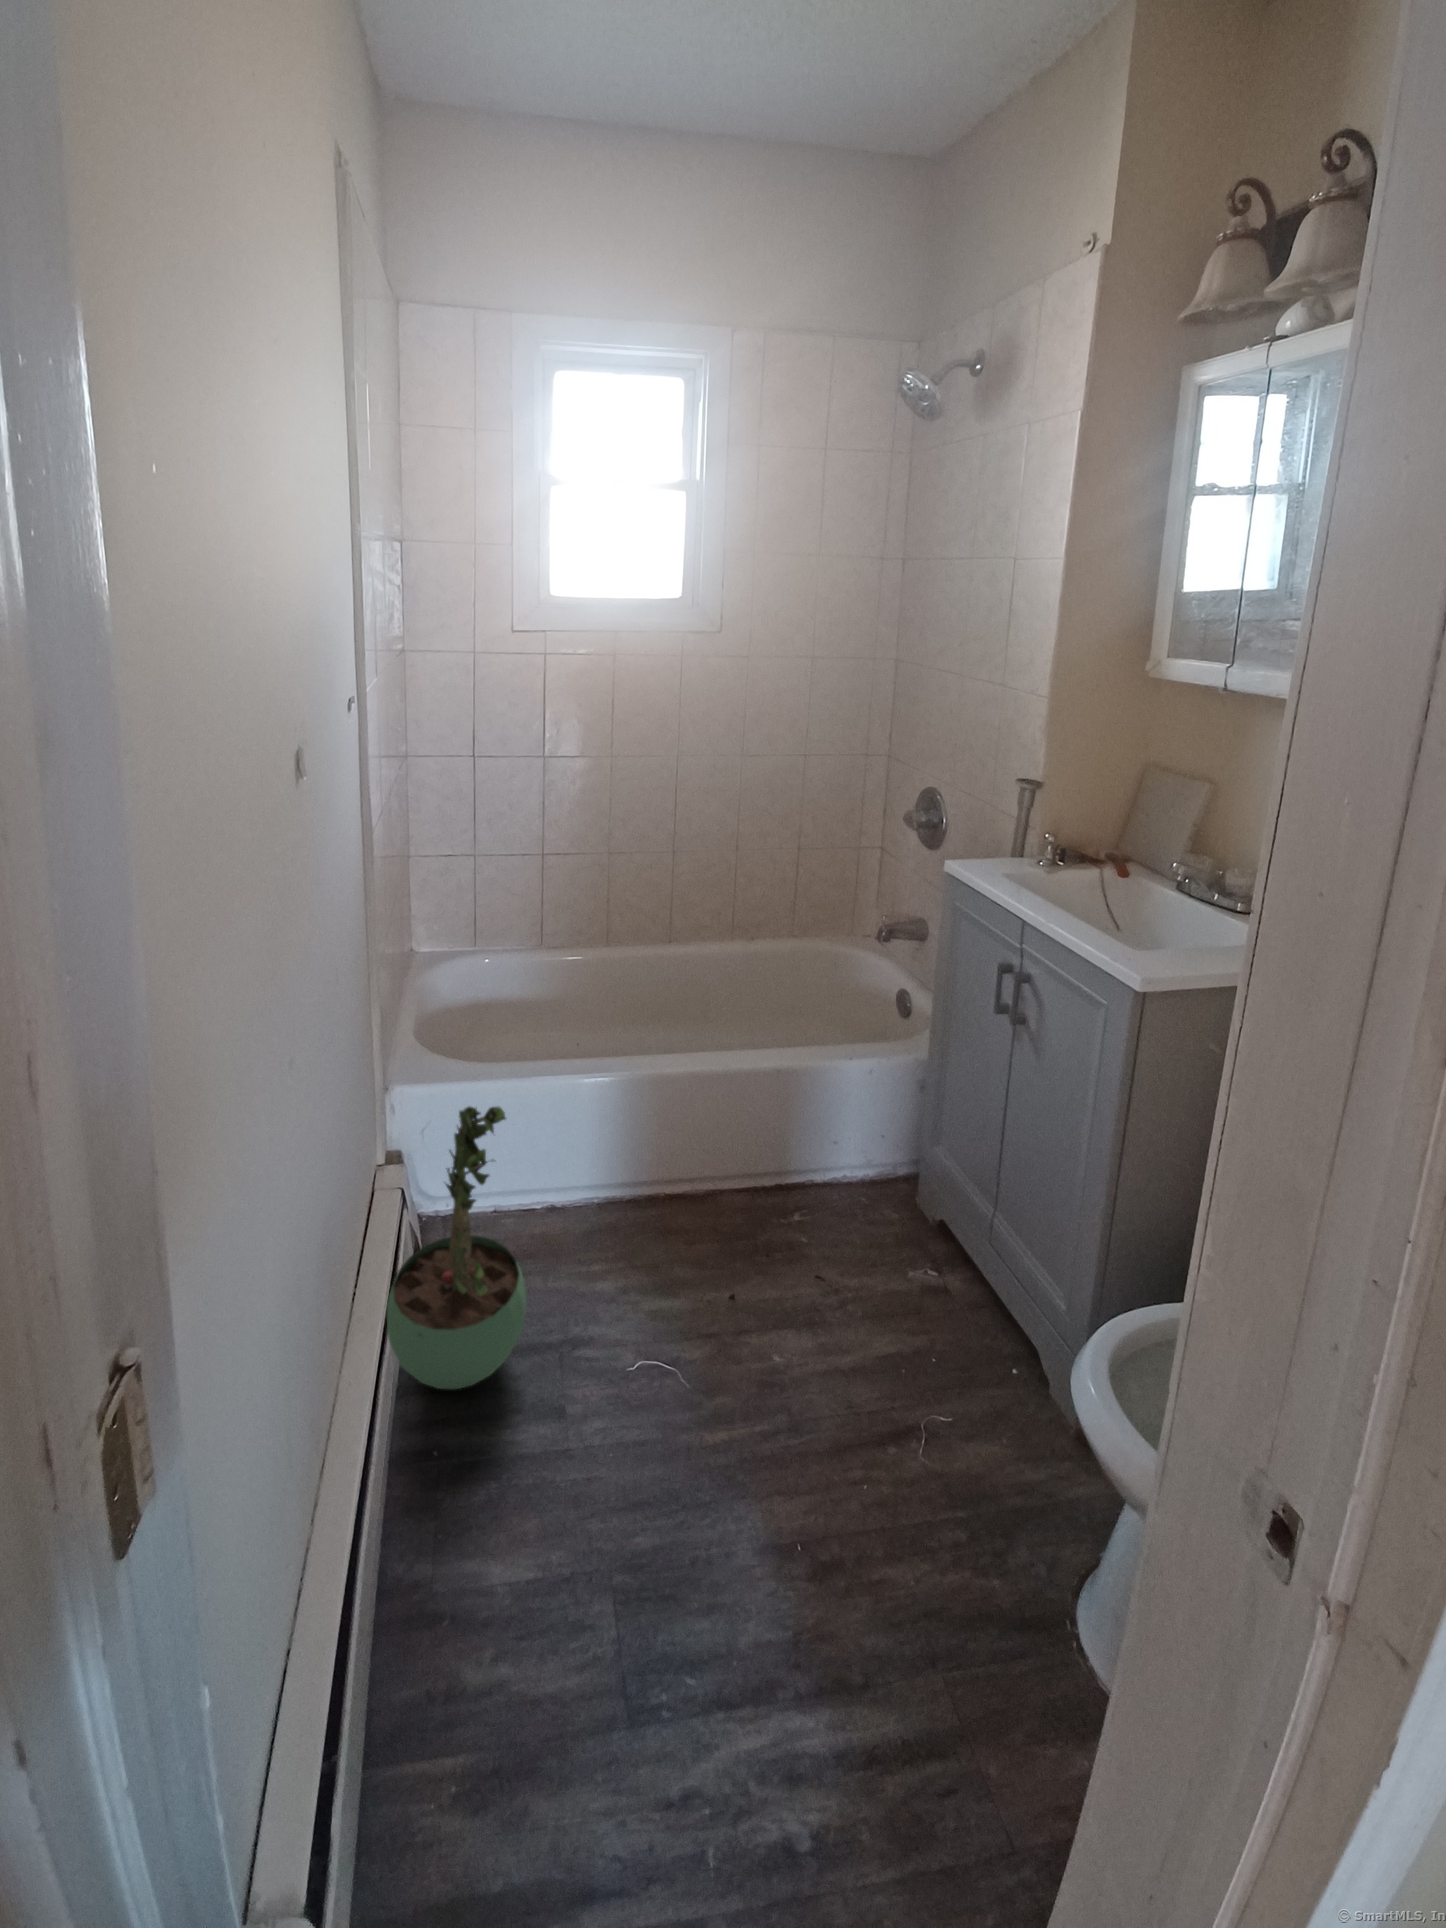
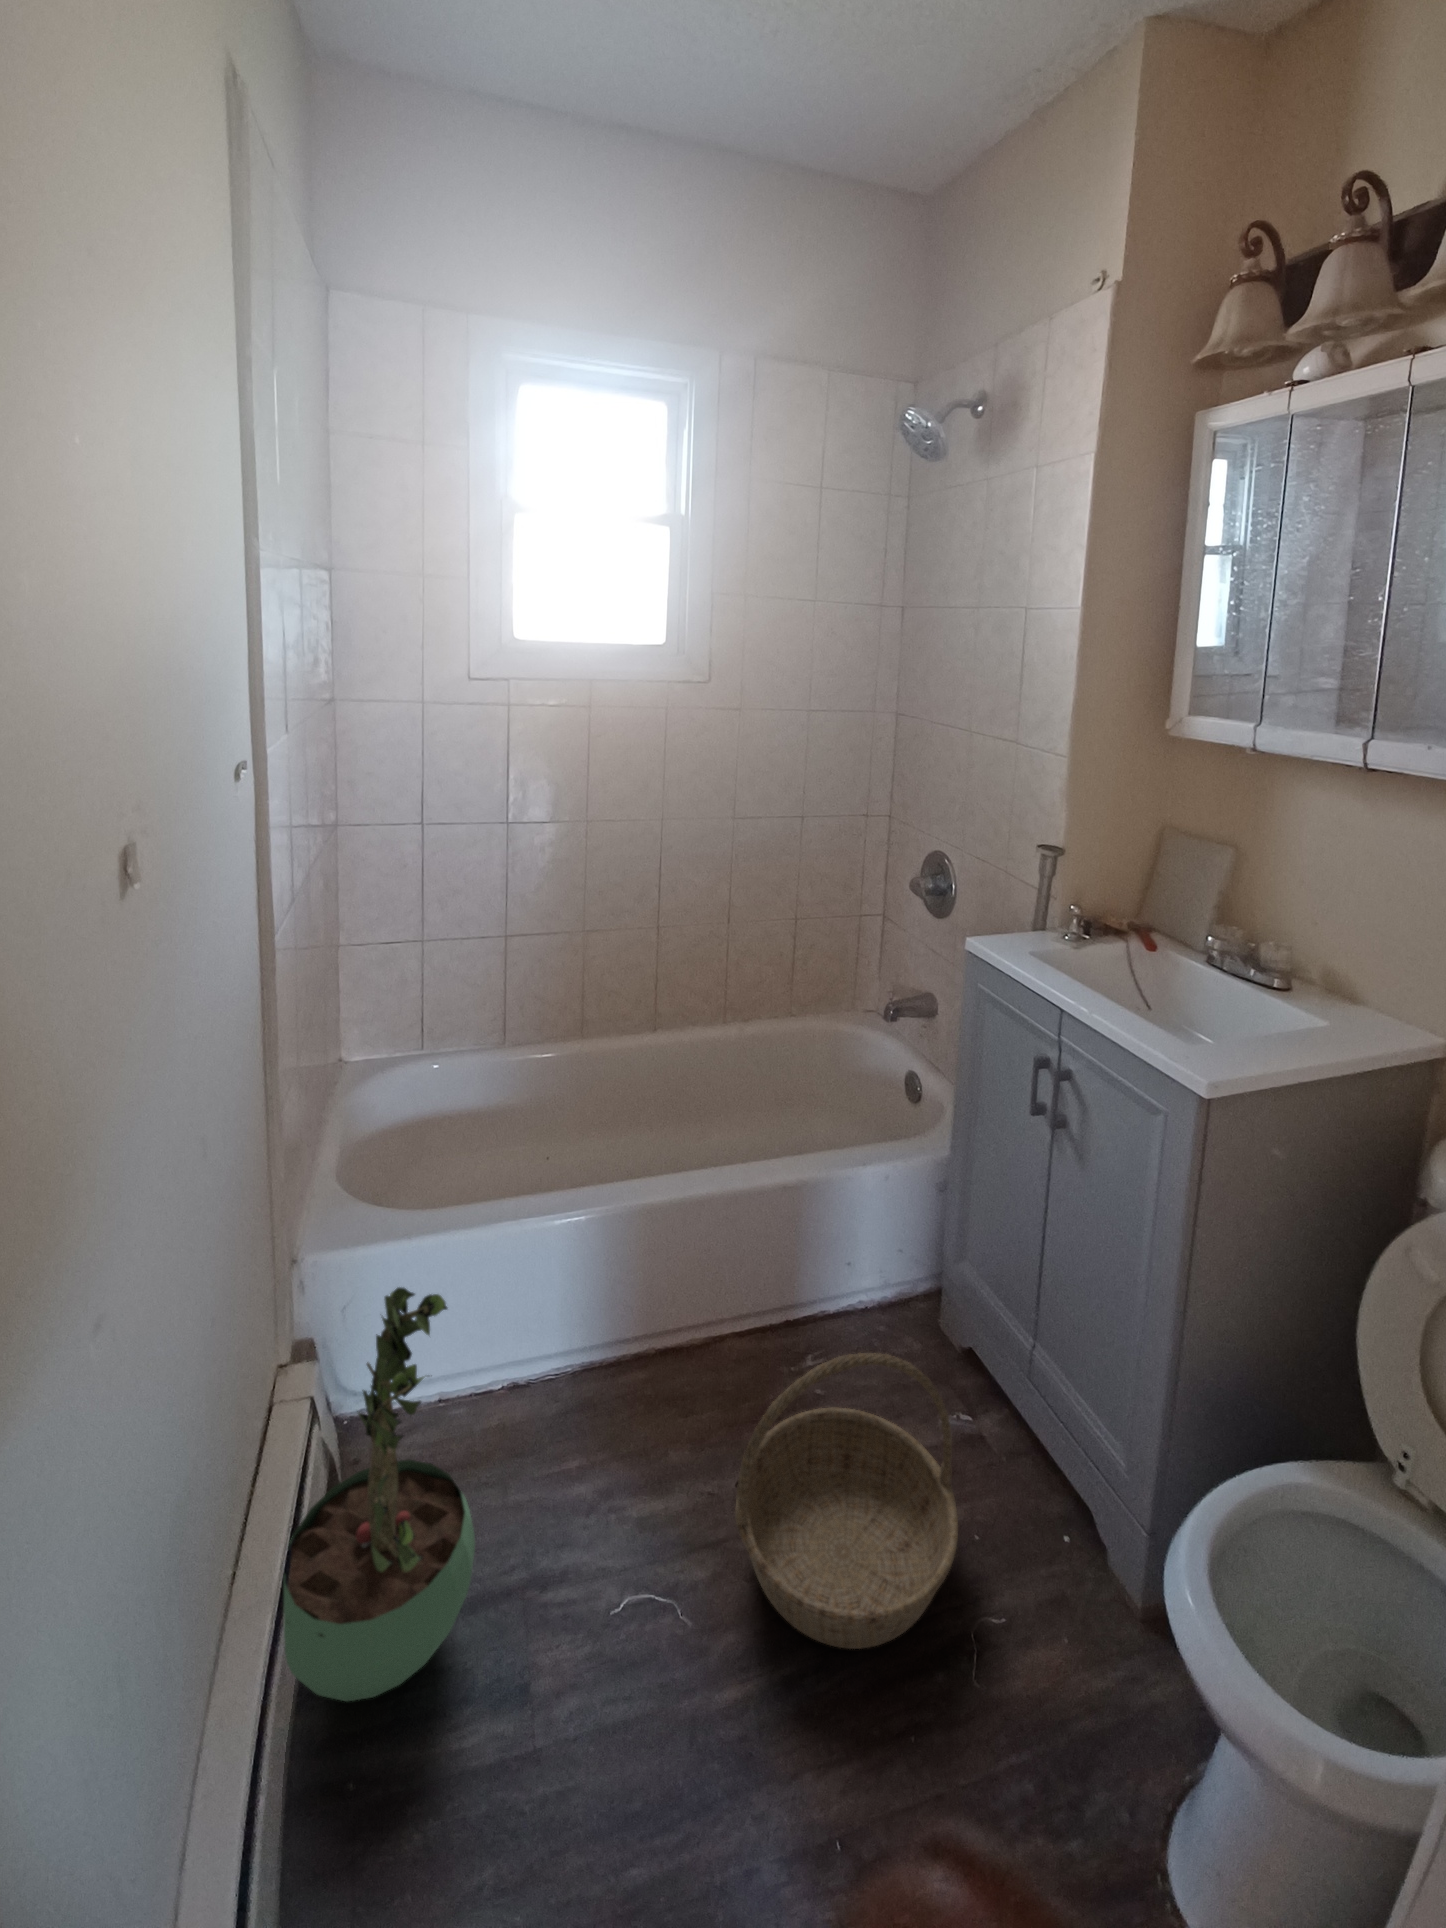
basket: none [728,1190,914,1417] -> present [735,1353,958,1649]

